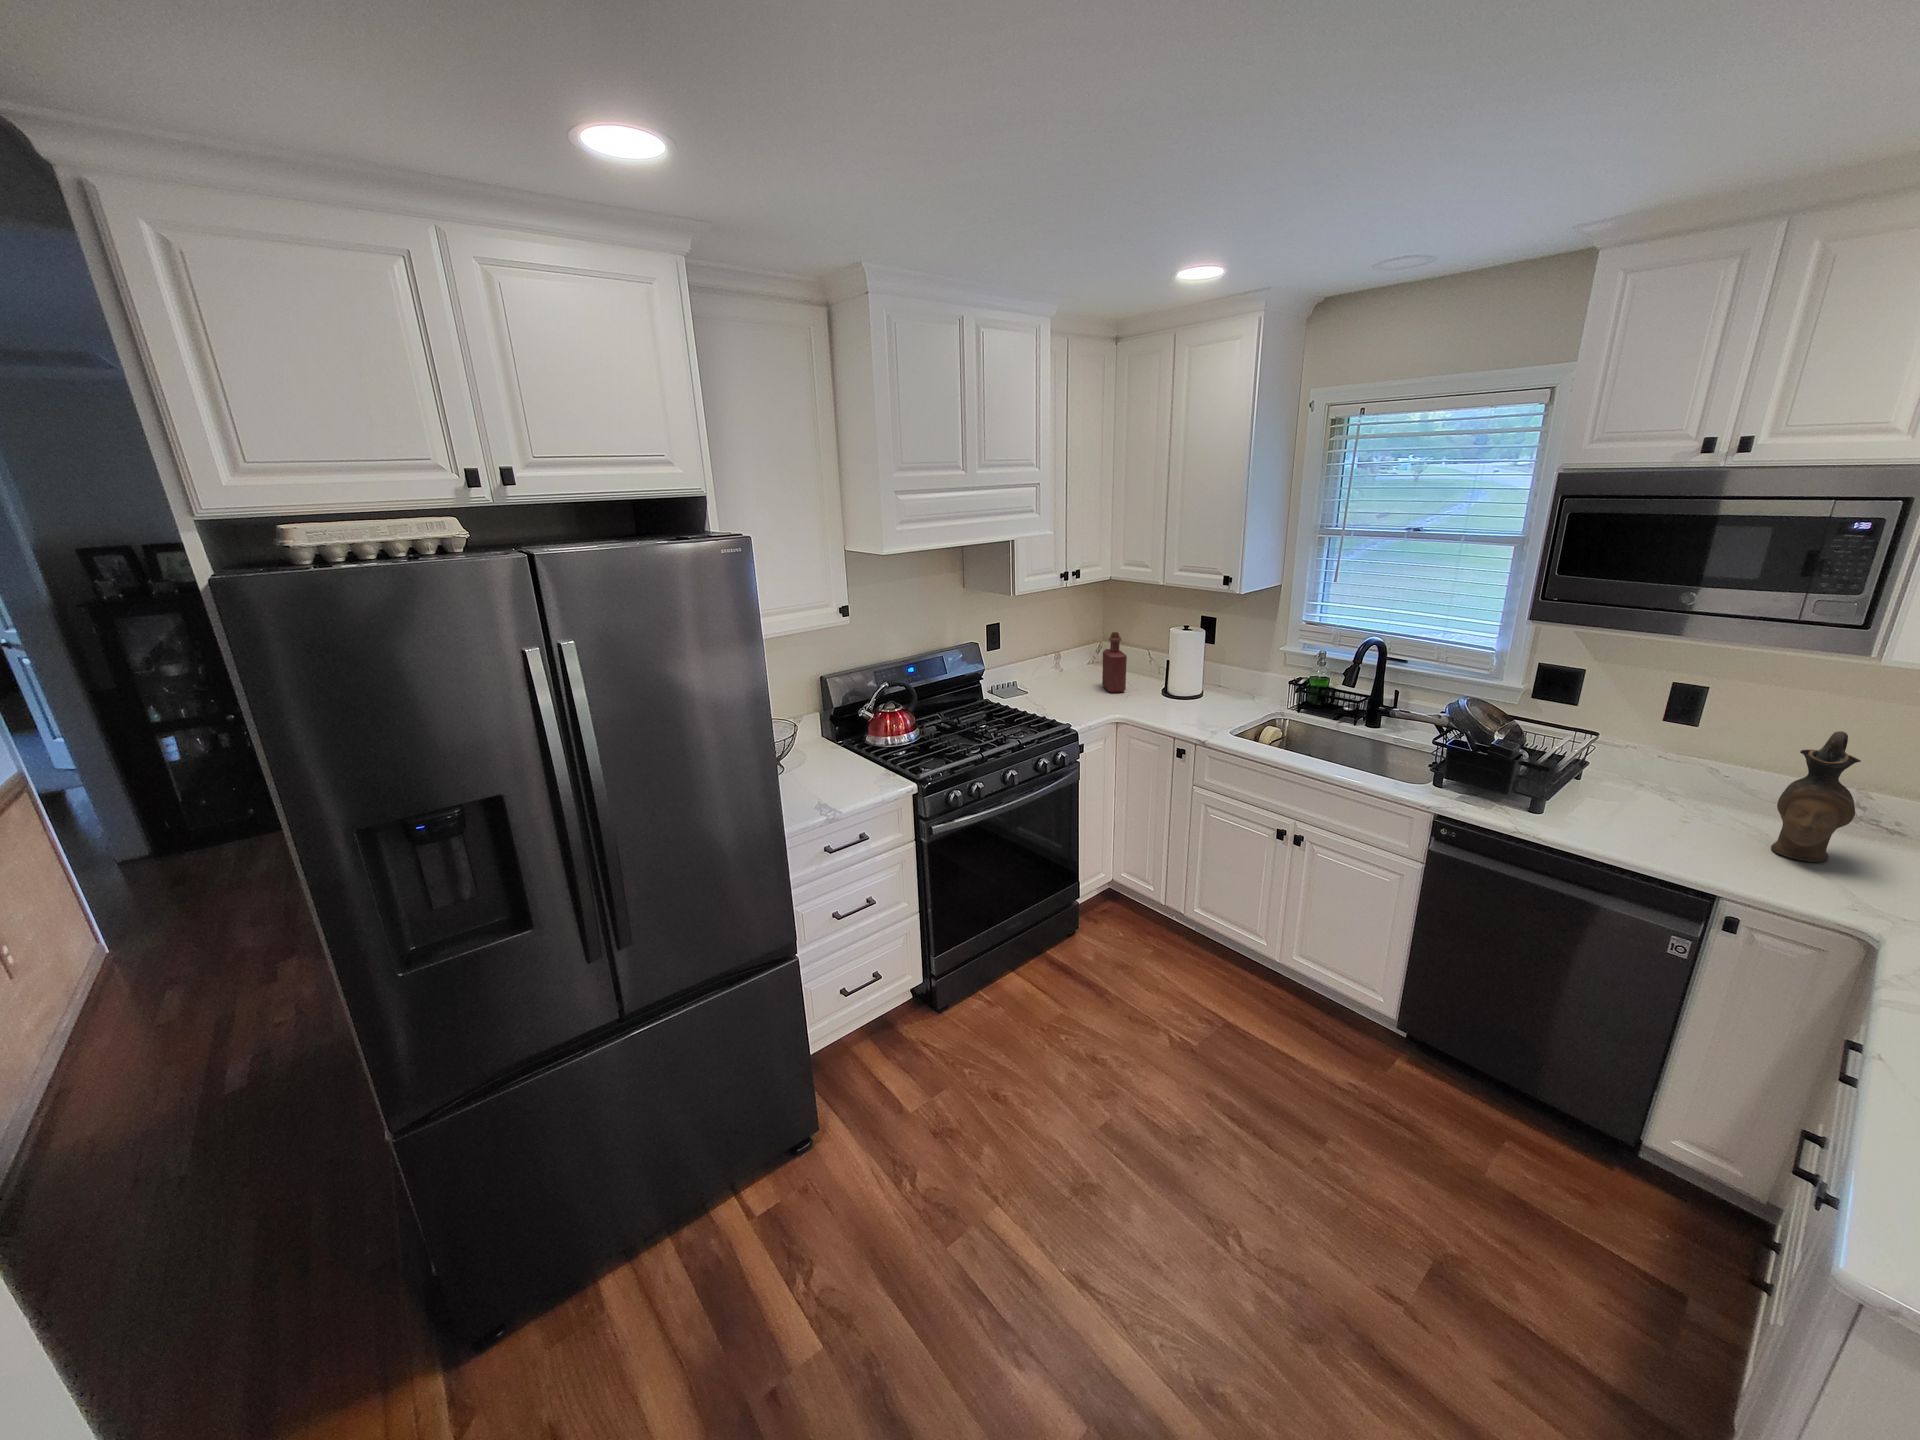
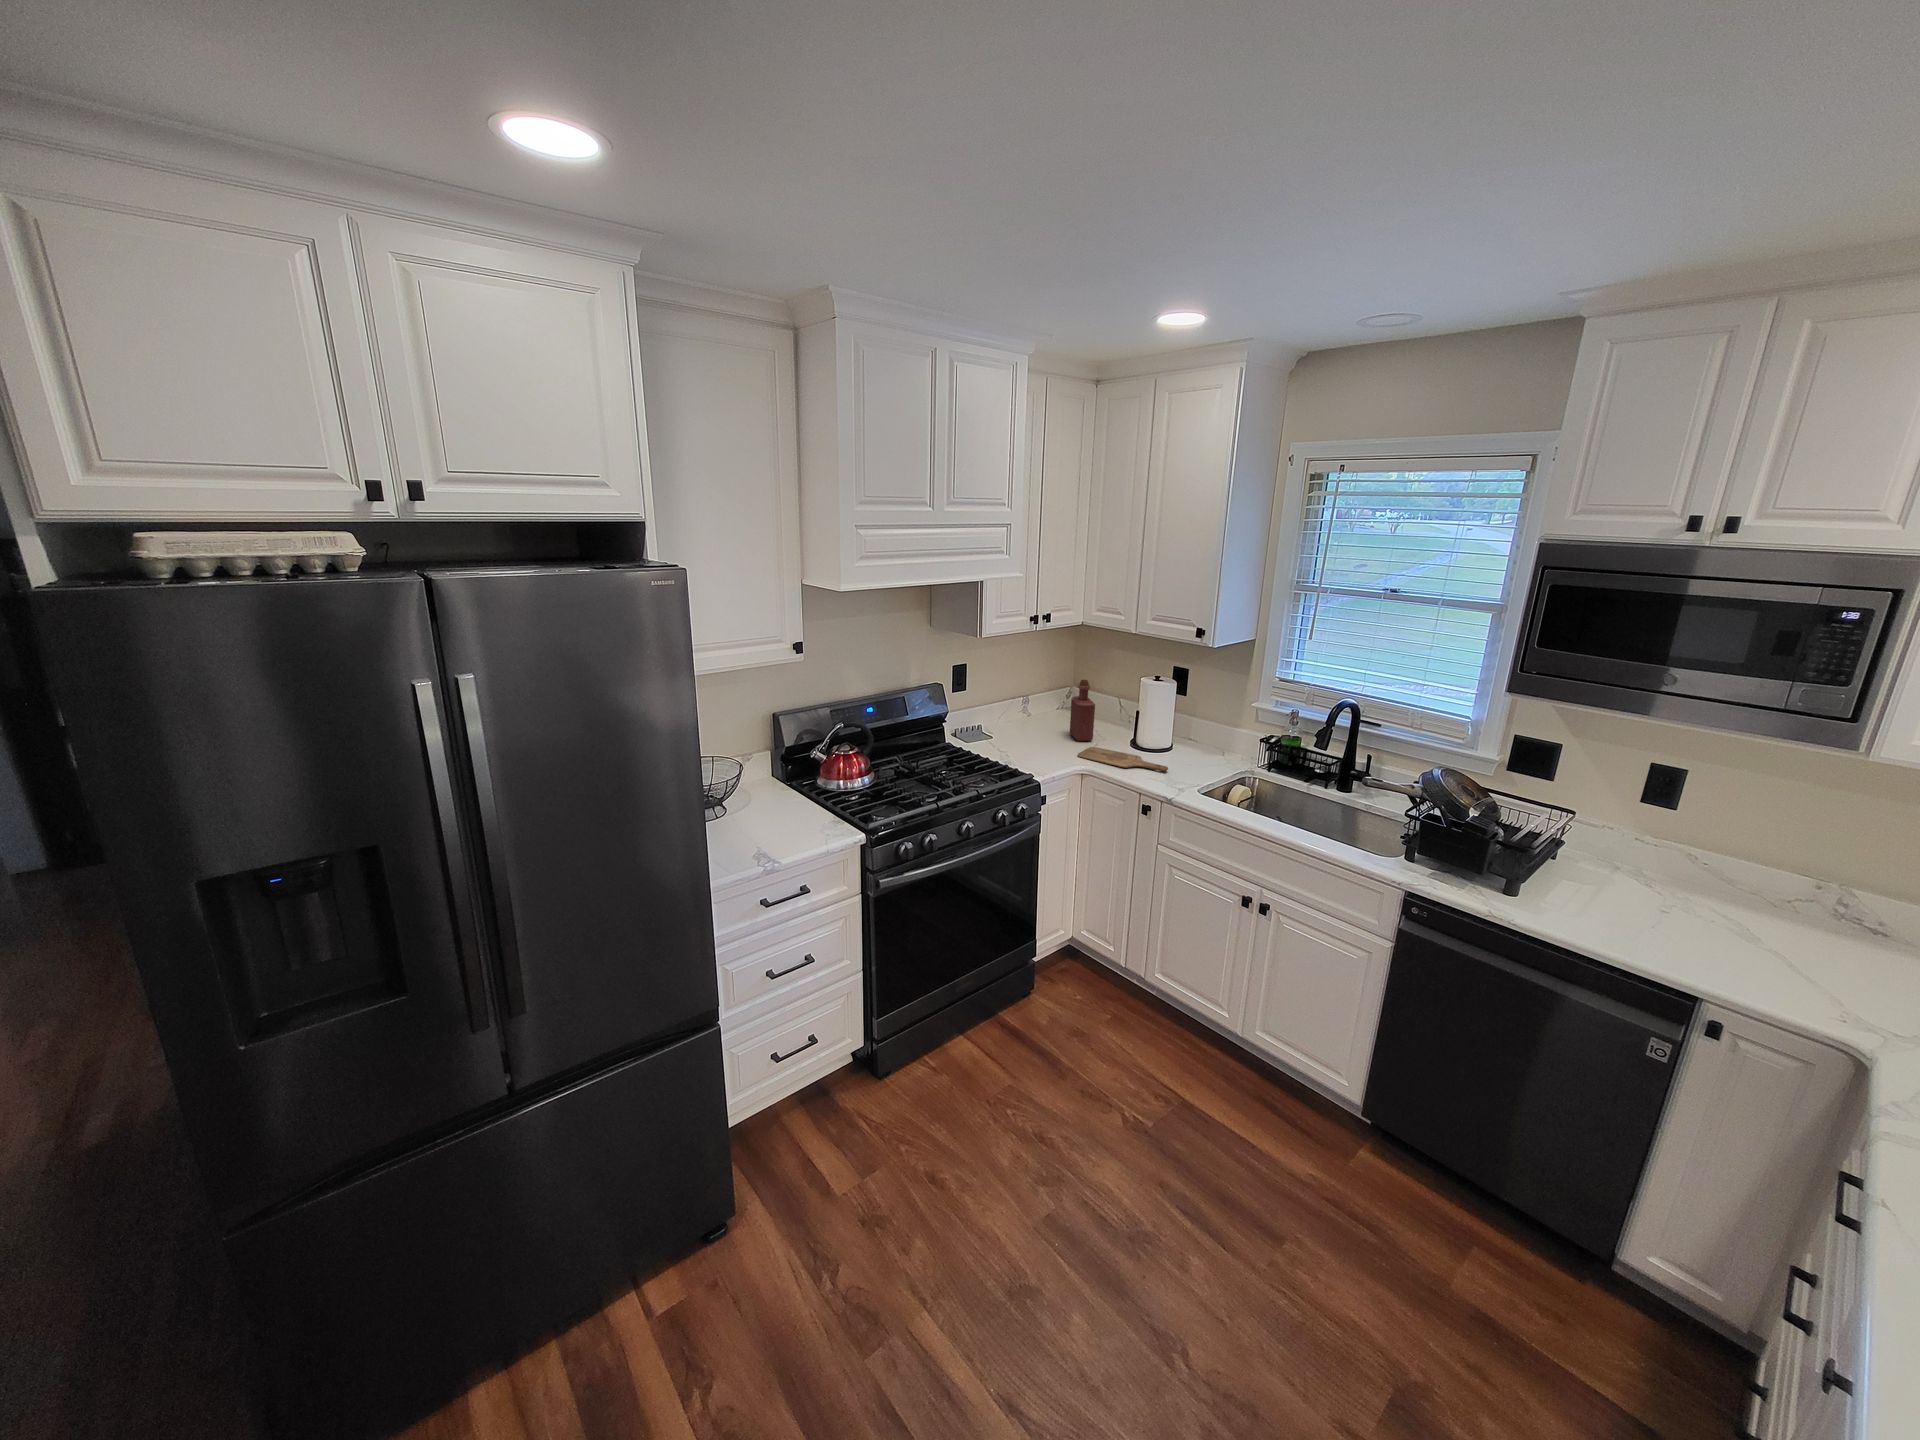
cutting board: none [1112,697,1201,717] -> present [1078,747,1168,771]
ceramic pitcher: present [1771,731,1861,862] -> none [1755,827,1852,965]

